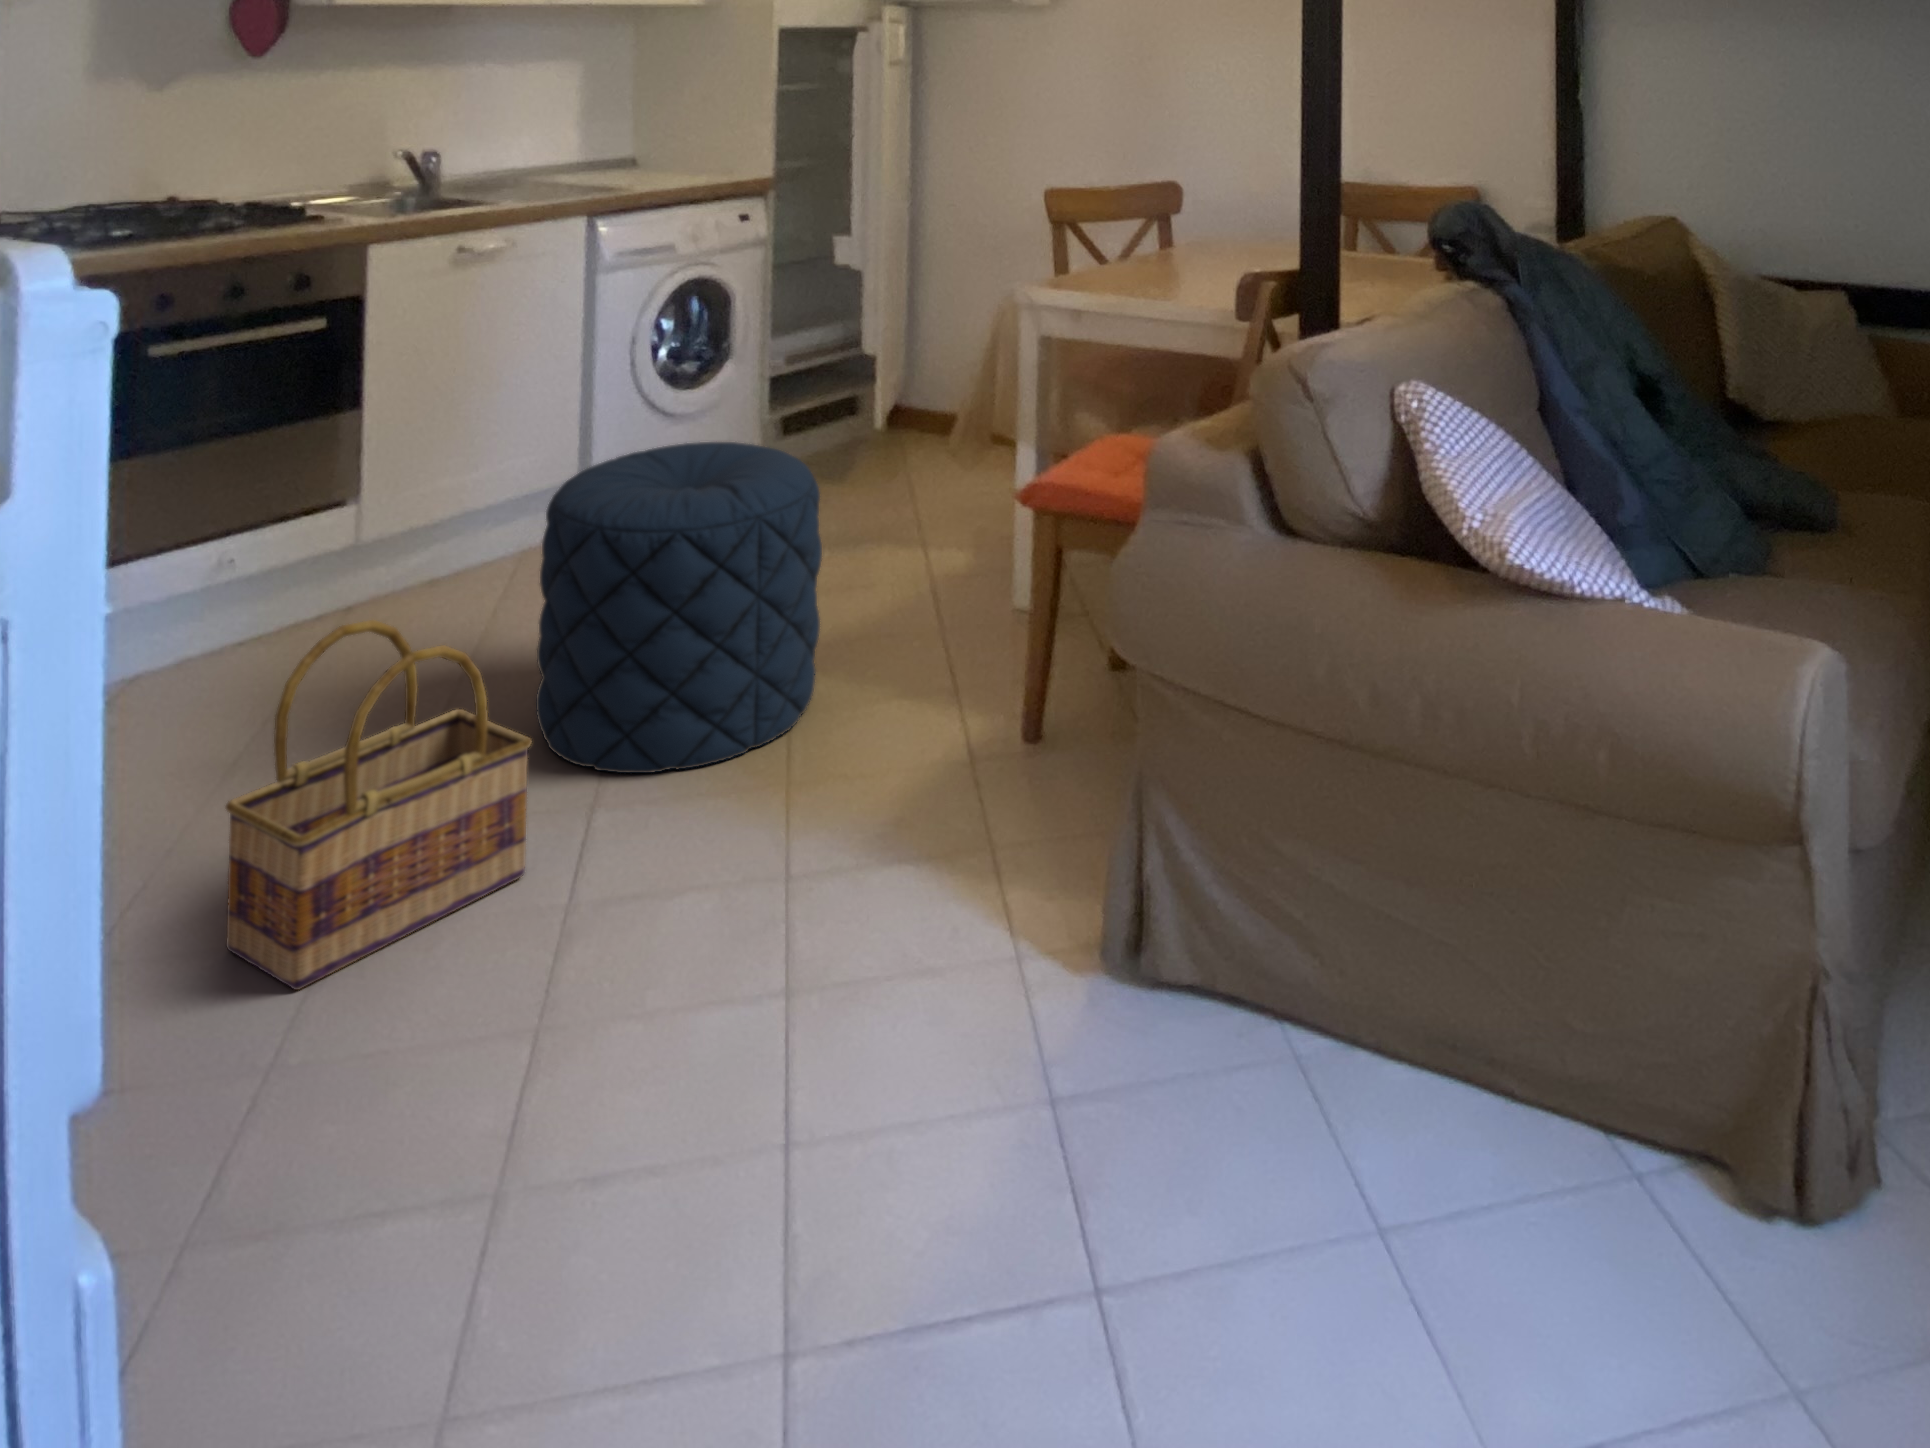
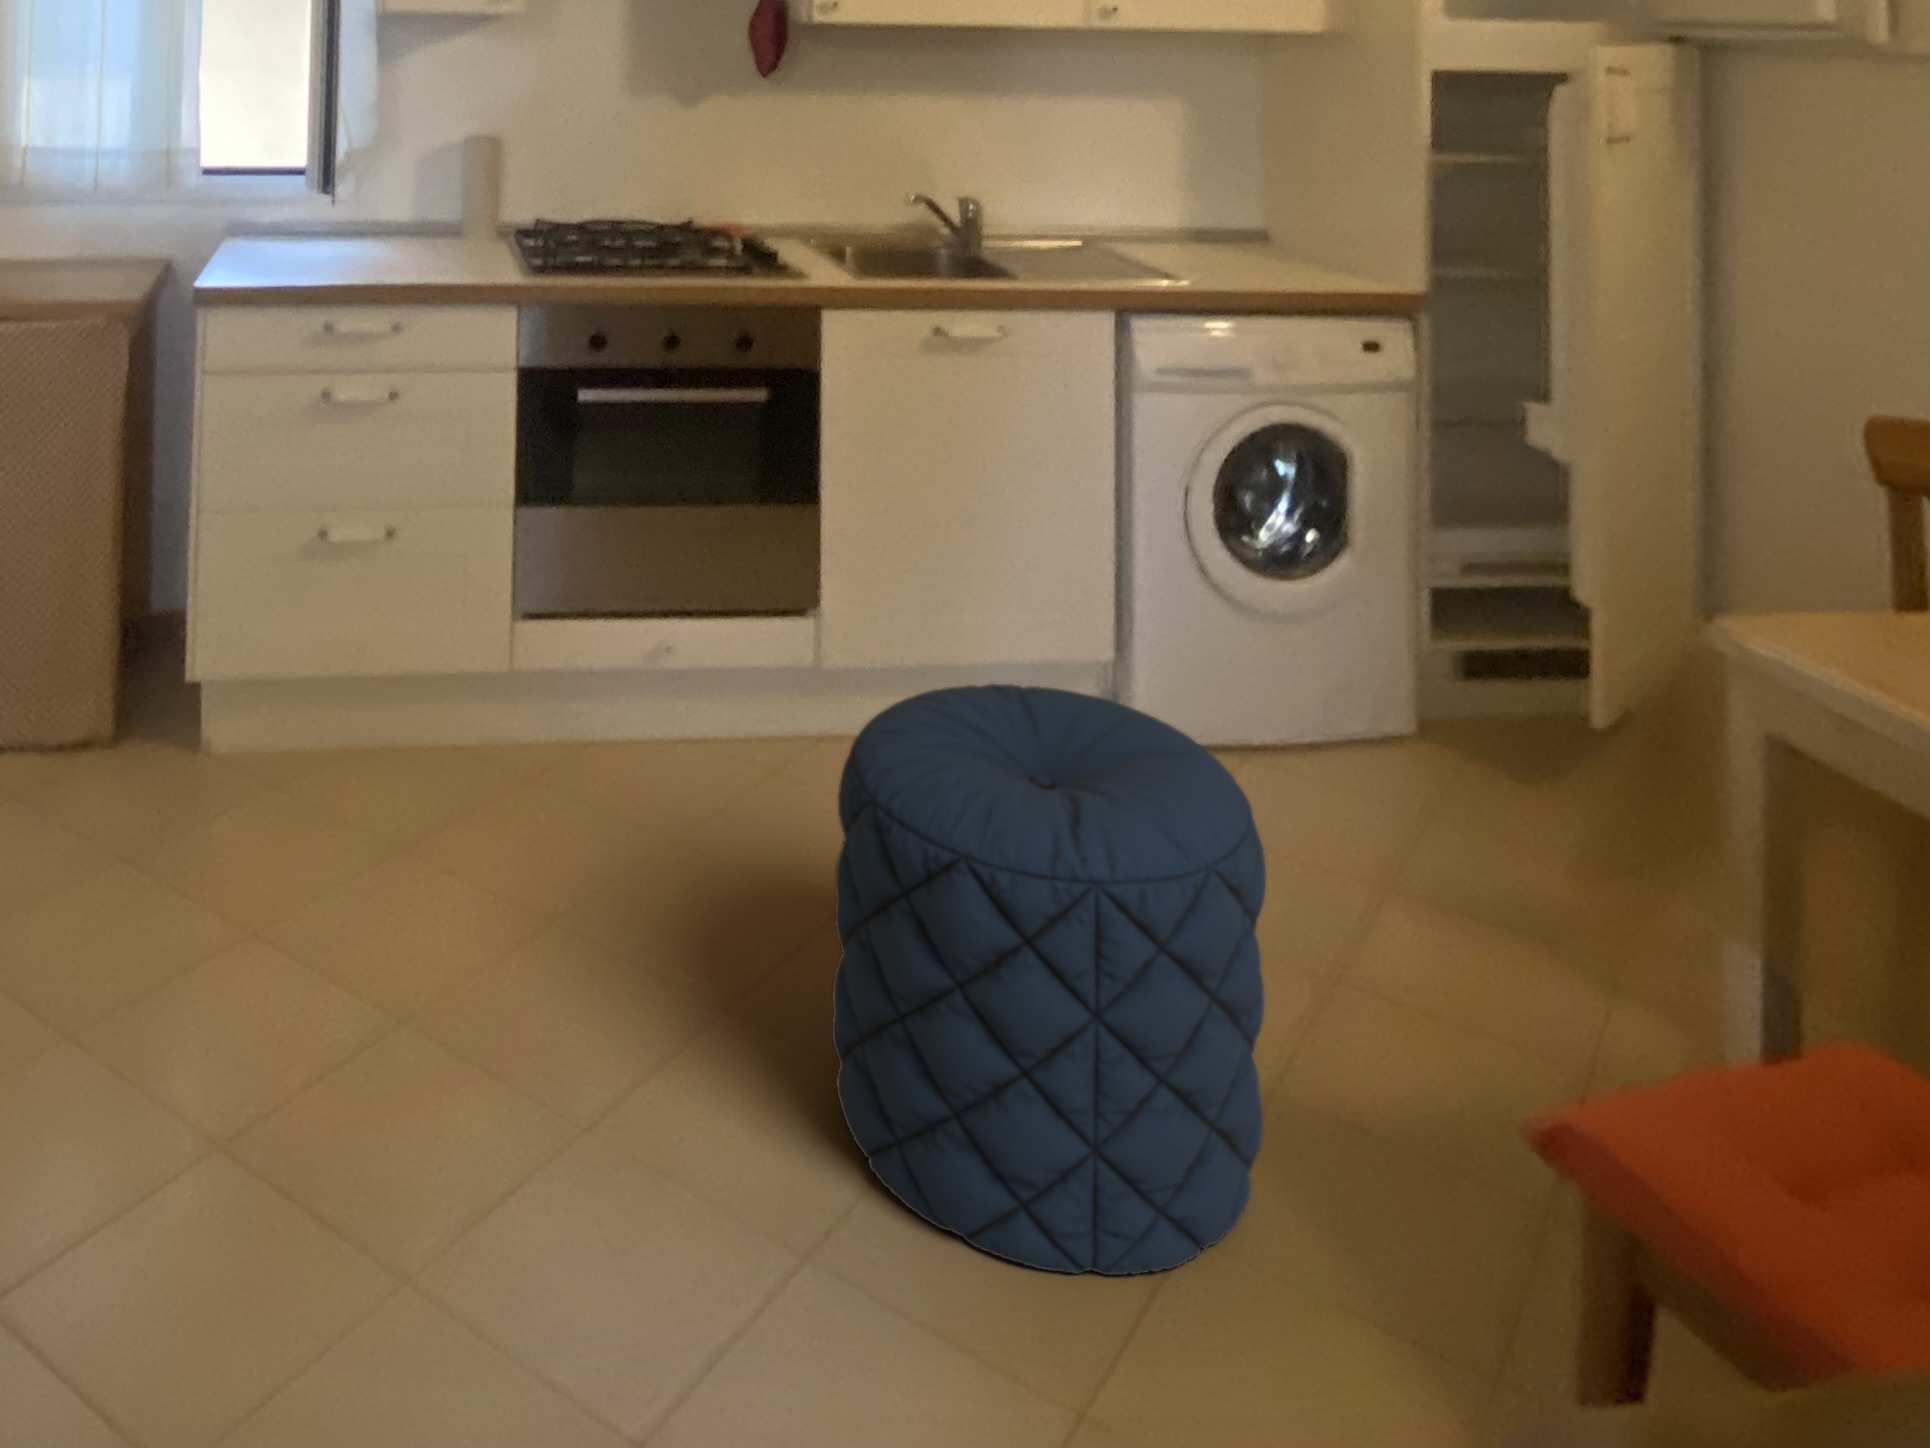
basket: present [226,620,532,990] -> none [322,830,668,1326]

